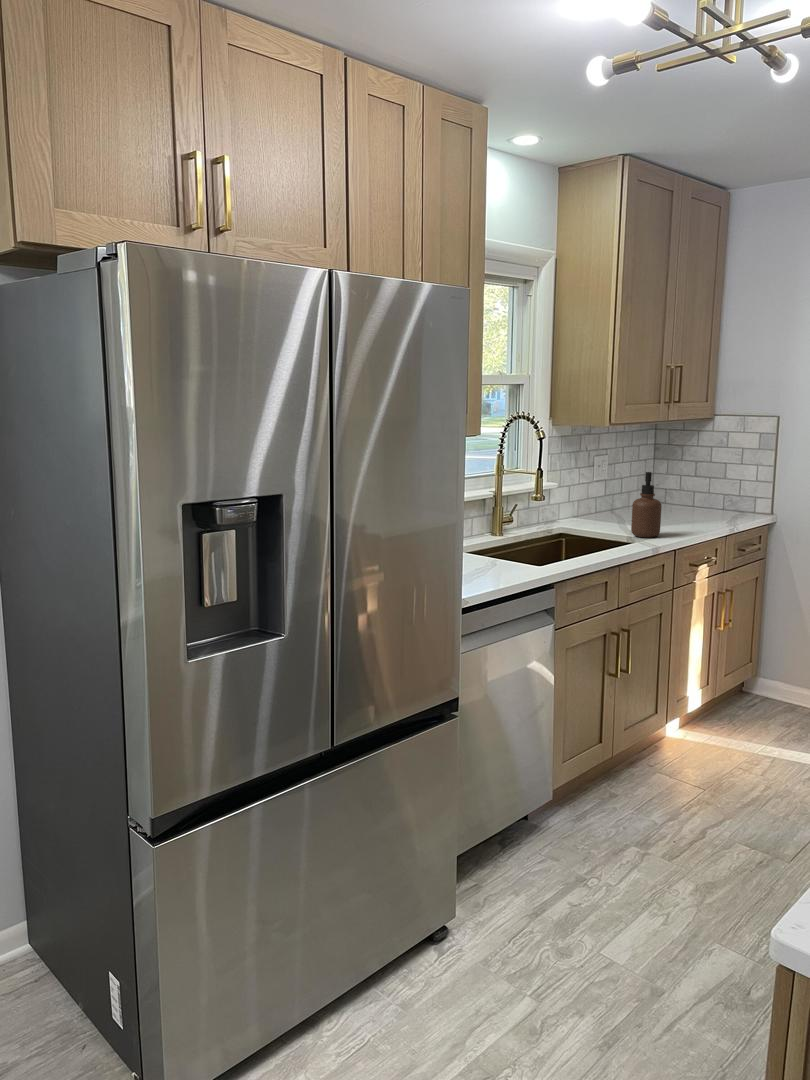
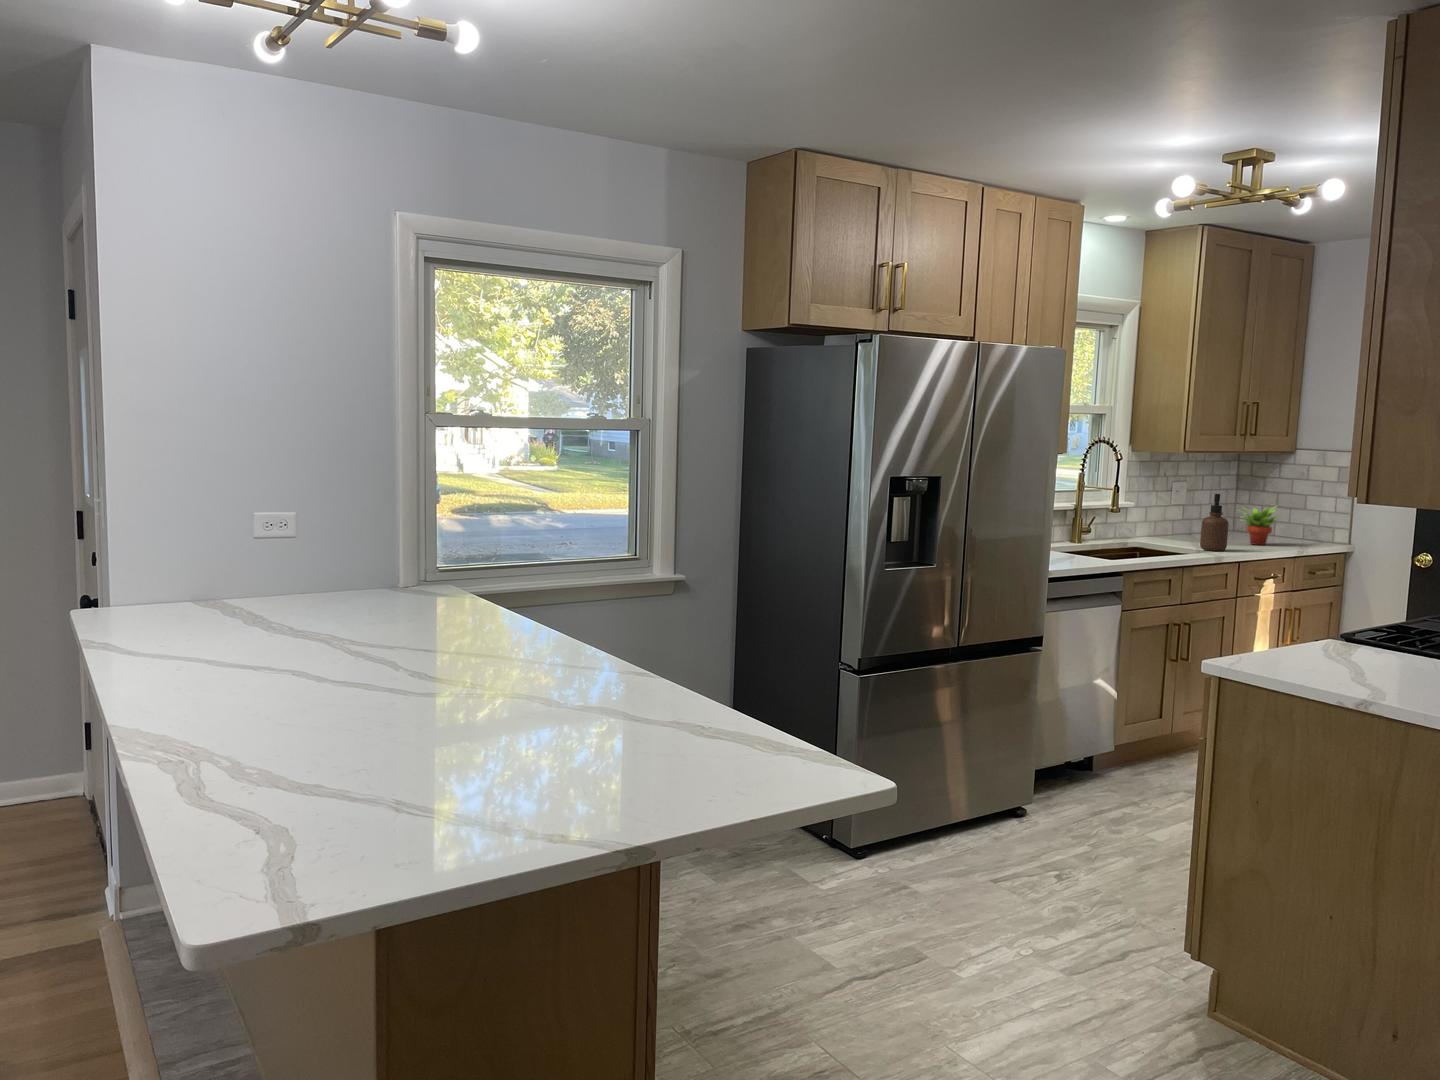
succulent plant: none [663,477,712,523] -> present [1245,506,1278,545]

